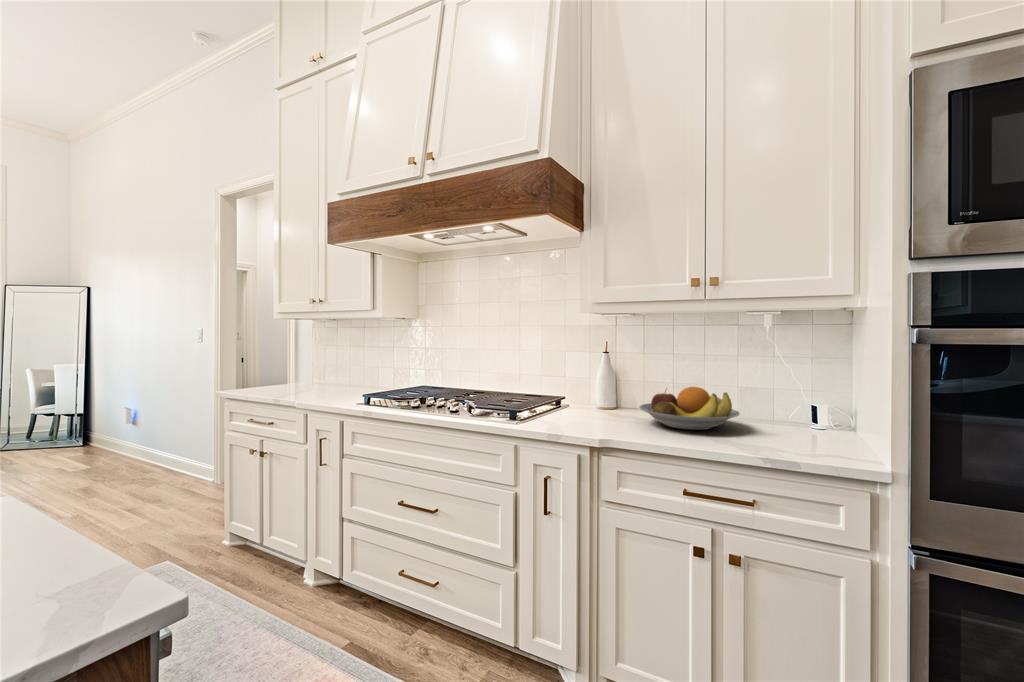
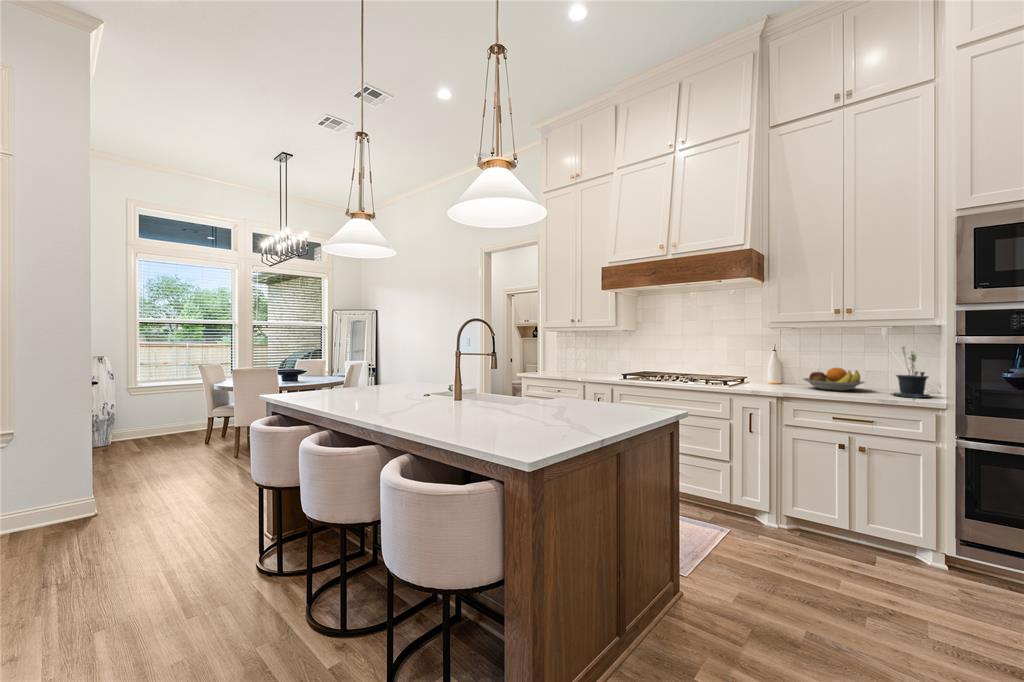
potted plant: none [781,349,853,451] -> present [893,347,930,398]

